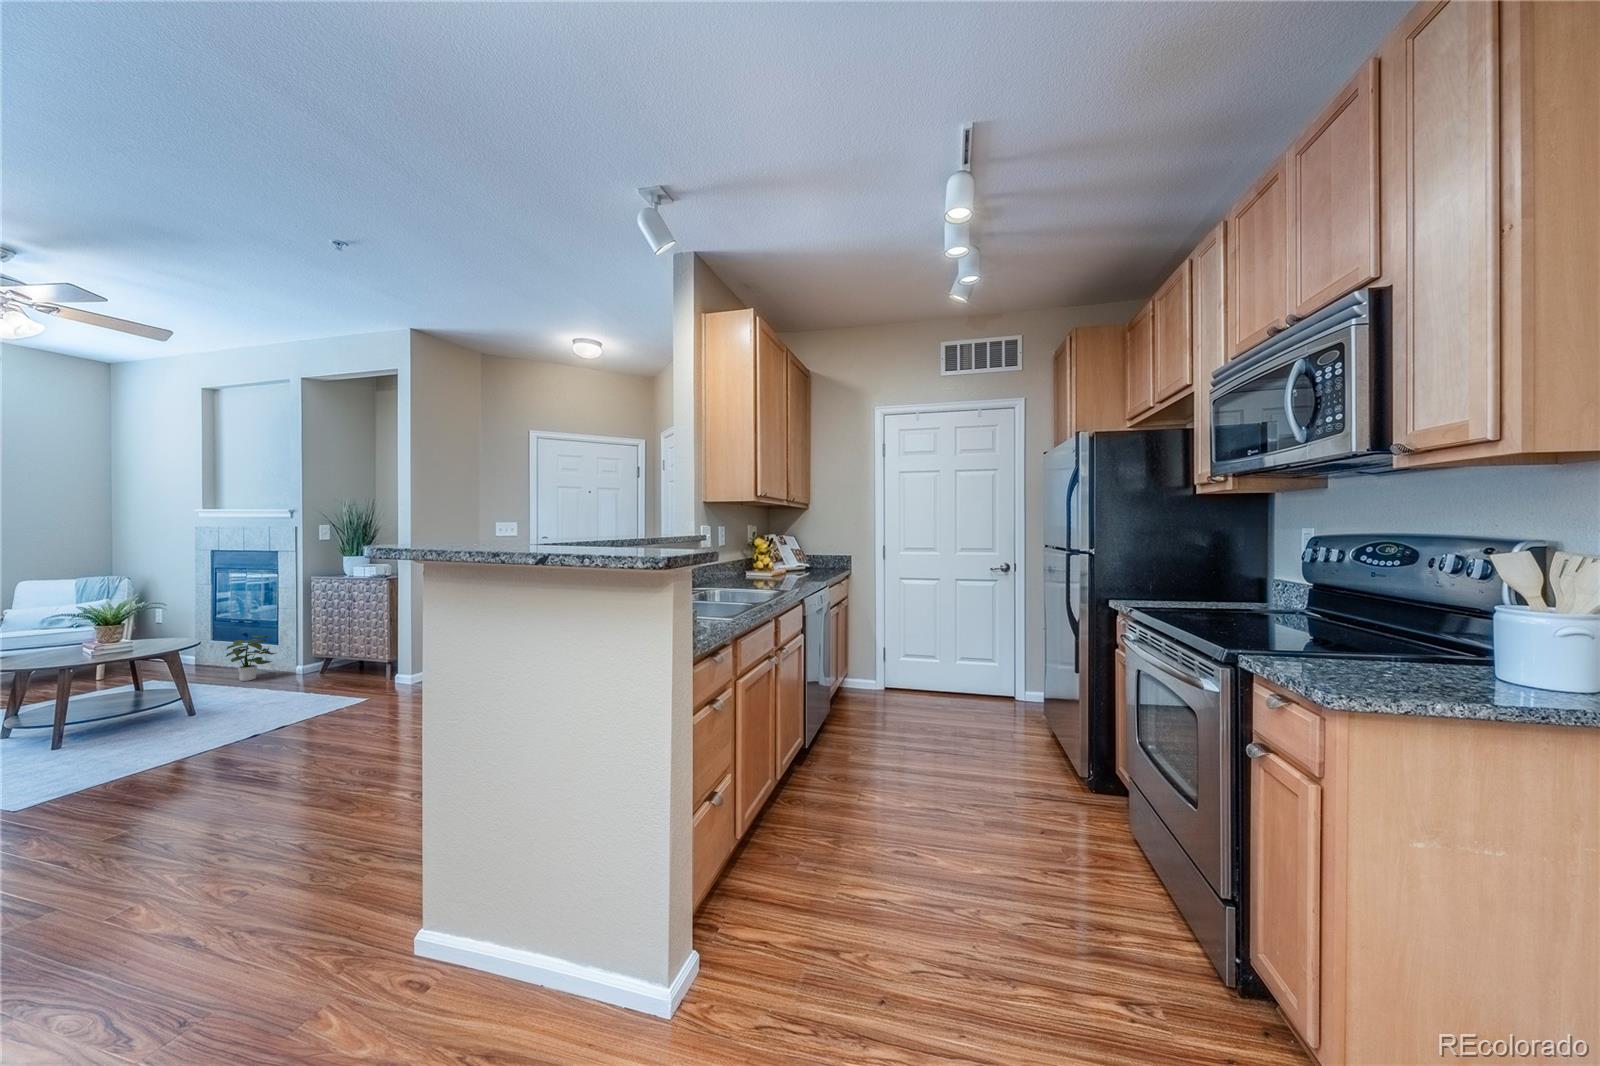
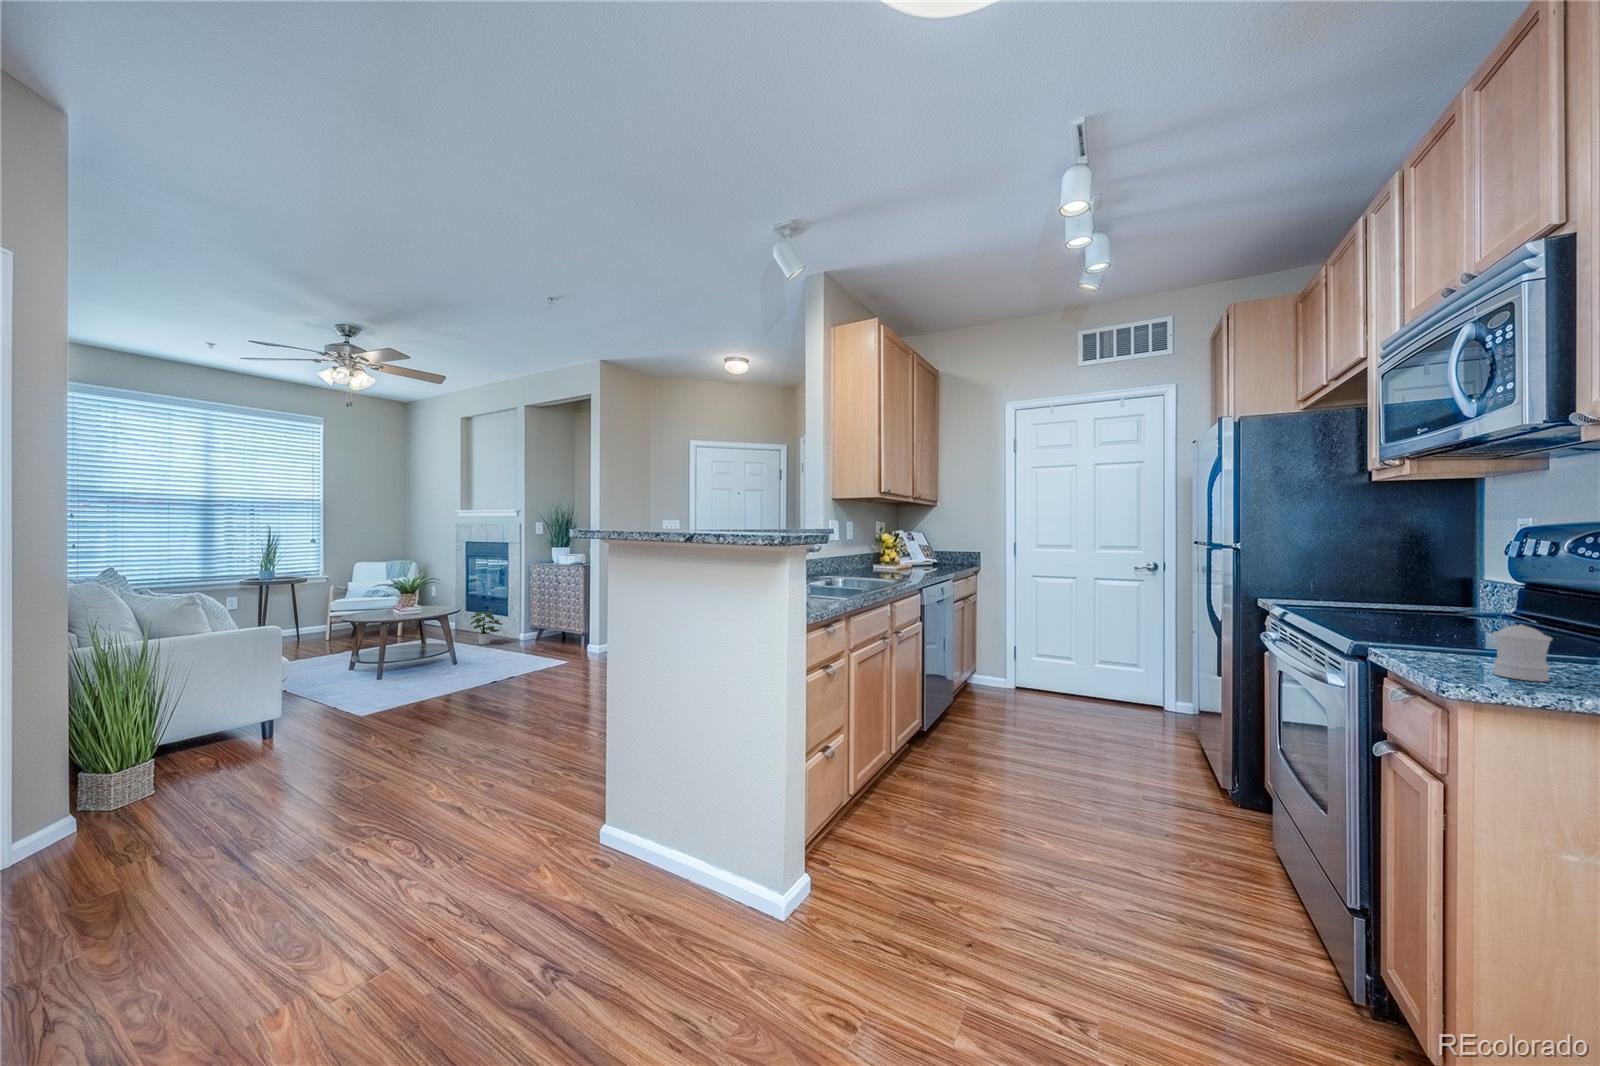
salt shaker: none [1354,636,1403,688] -> present [1493,625,1552,681]

